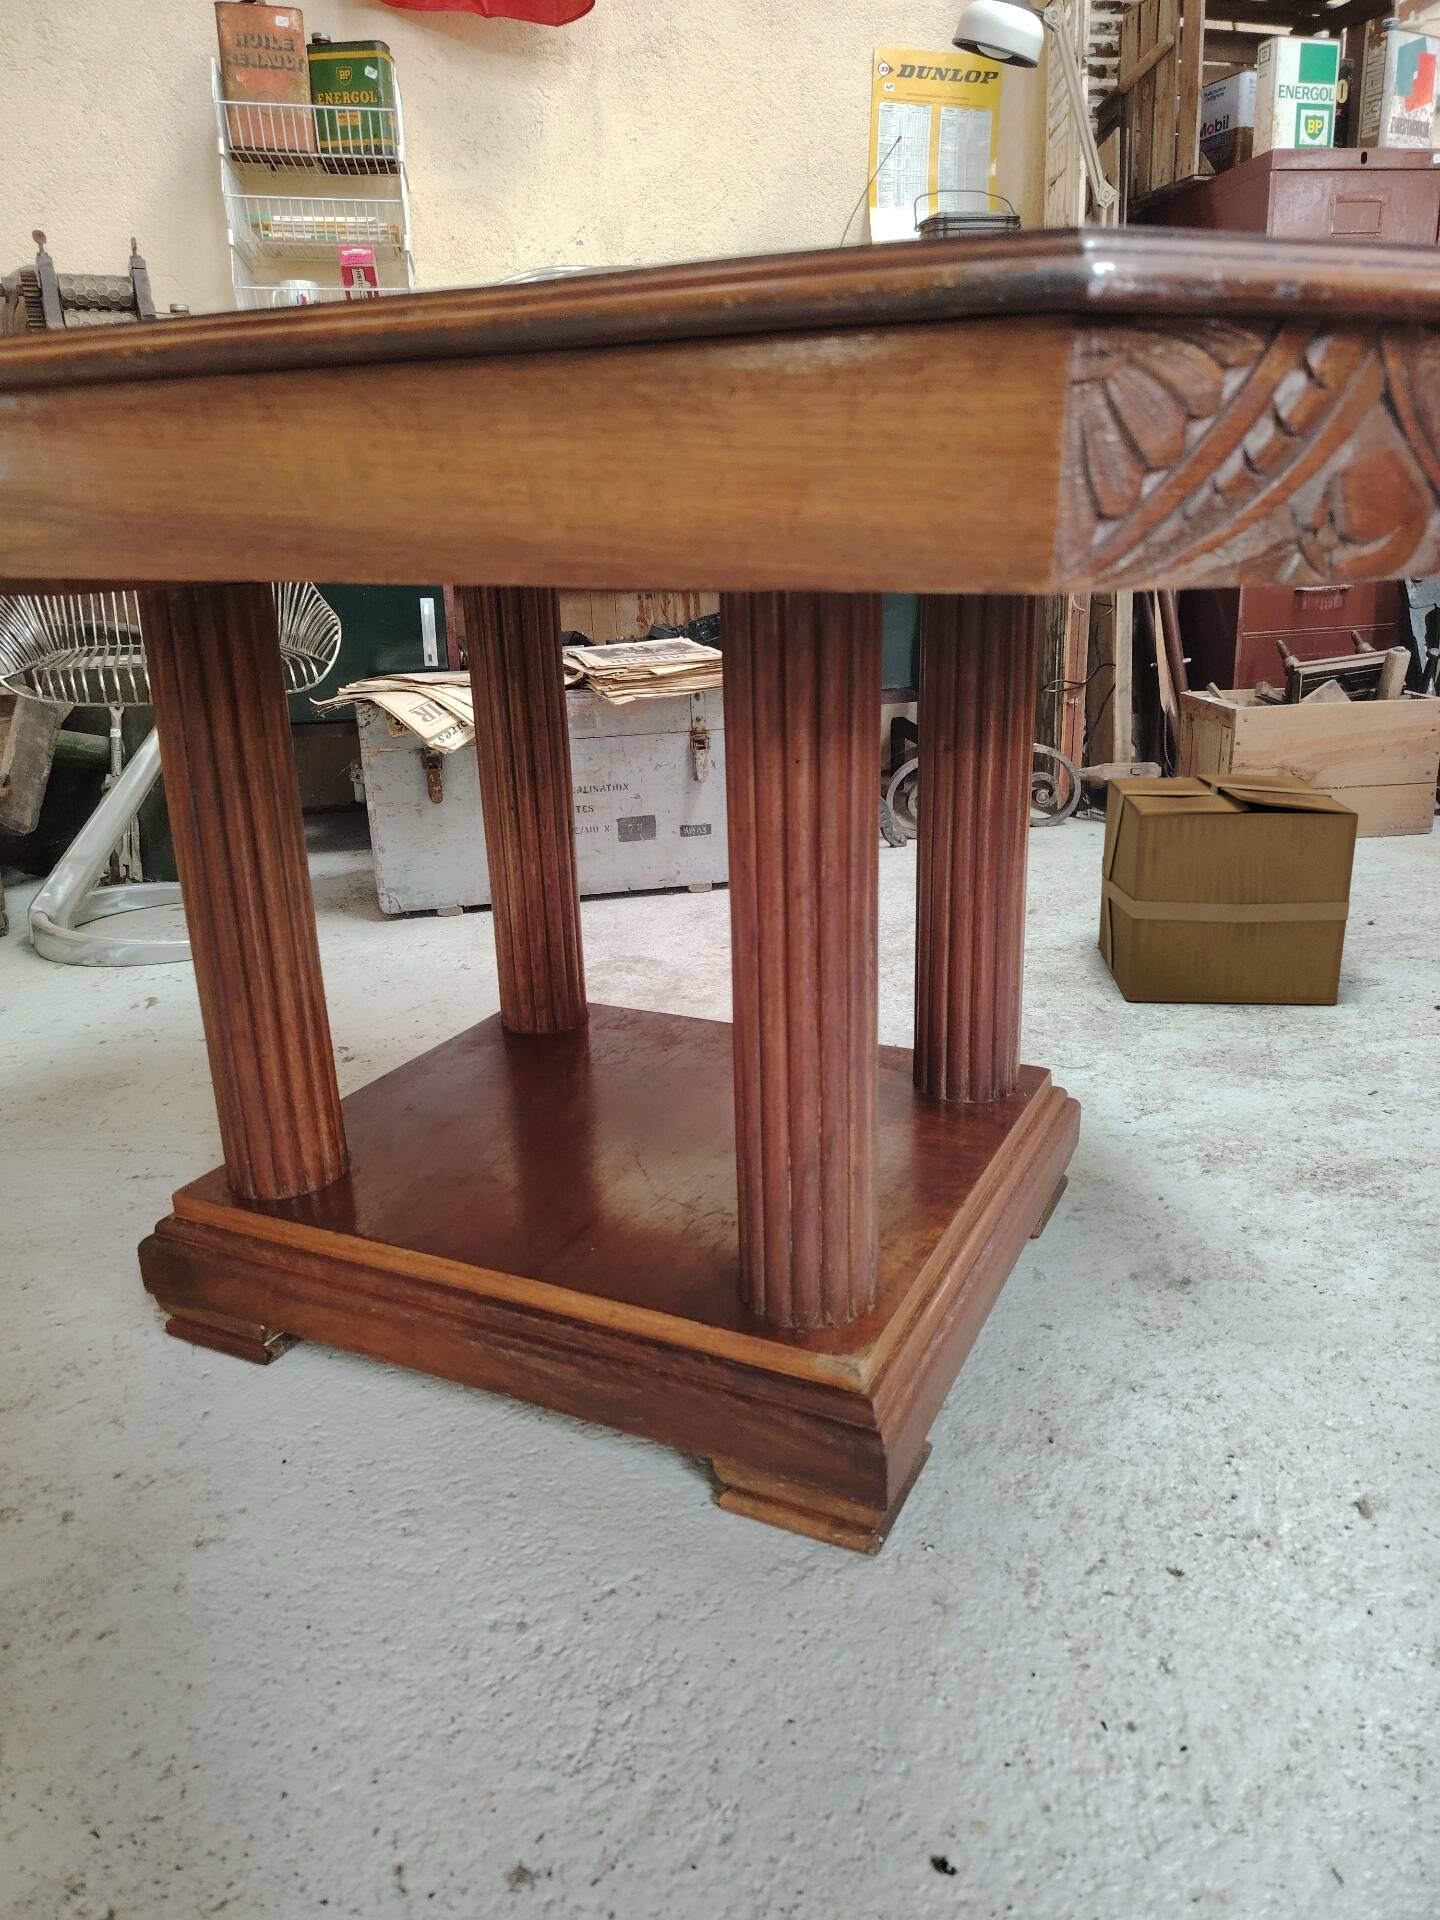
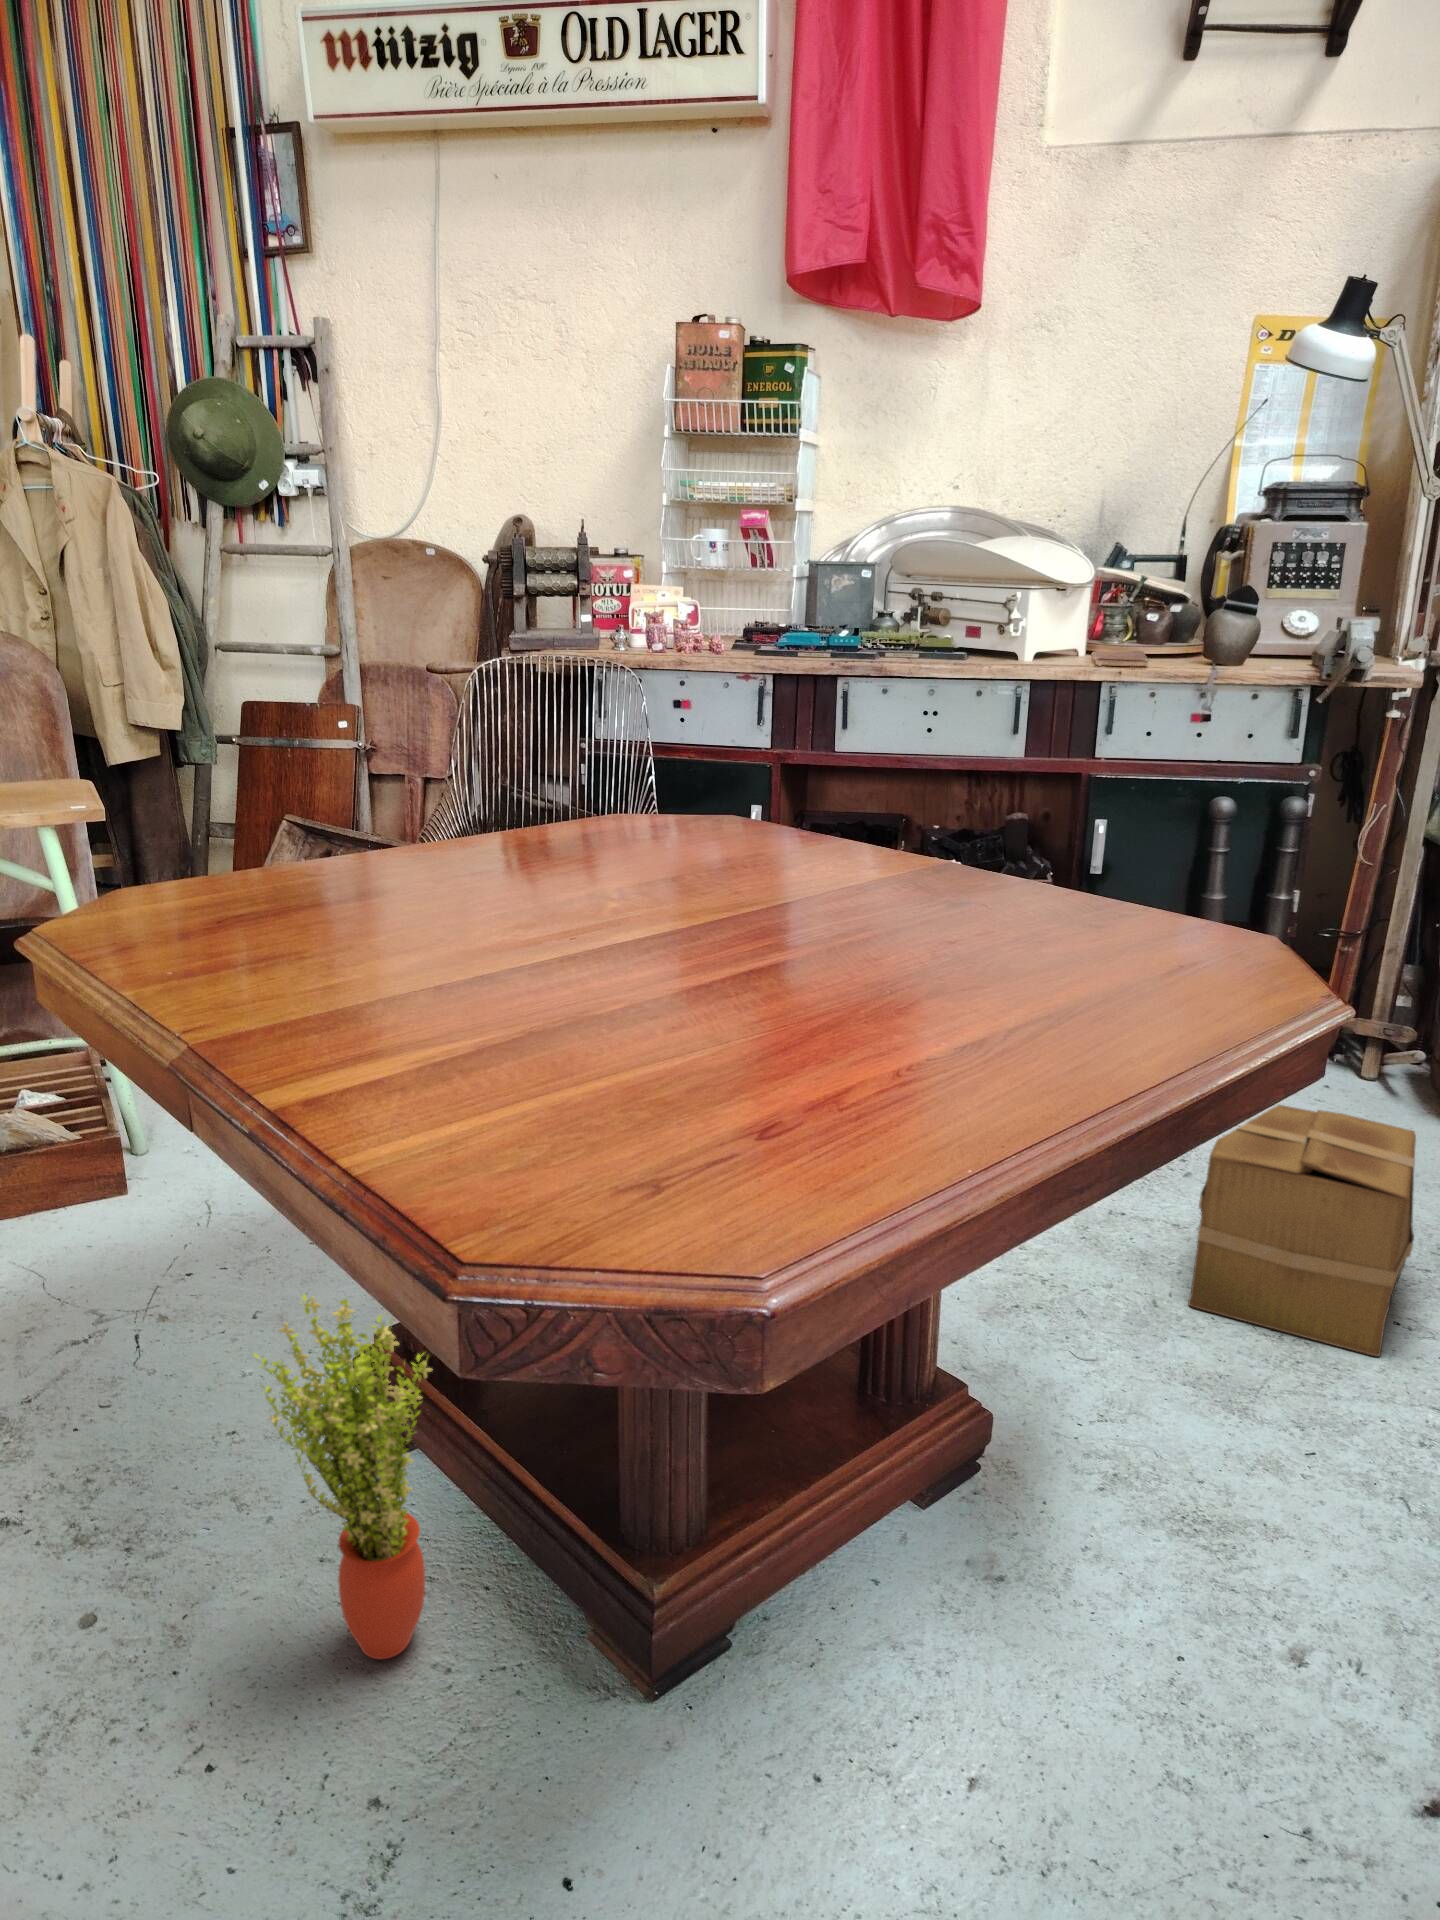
potted plant: none [76,965,451,1650] -> present [254,1294,432,1659]

